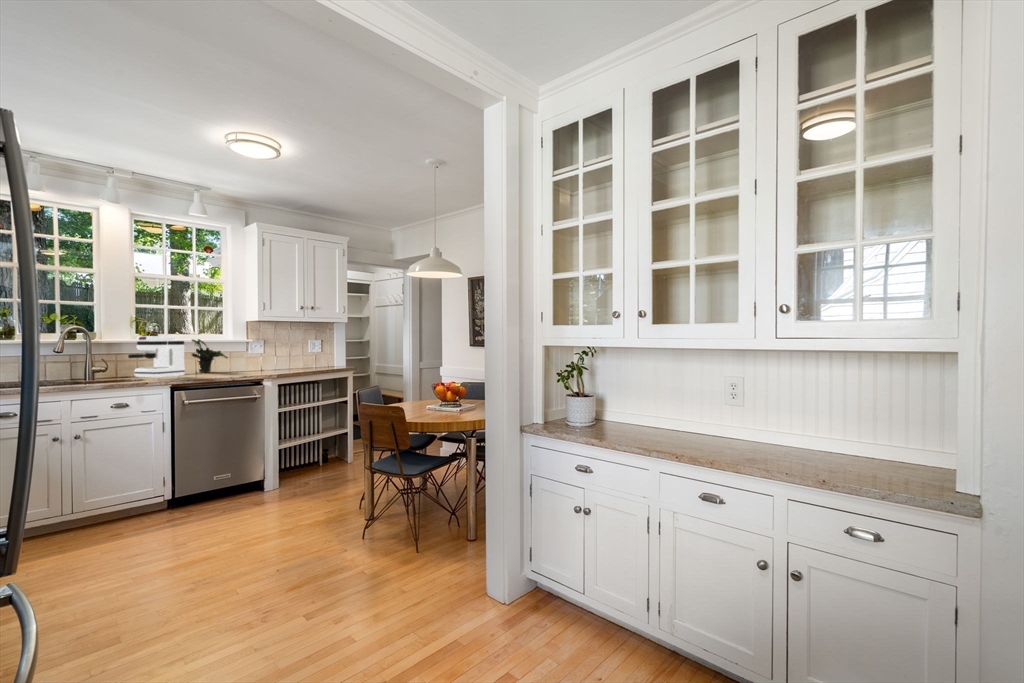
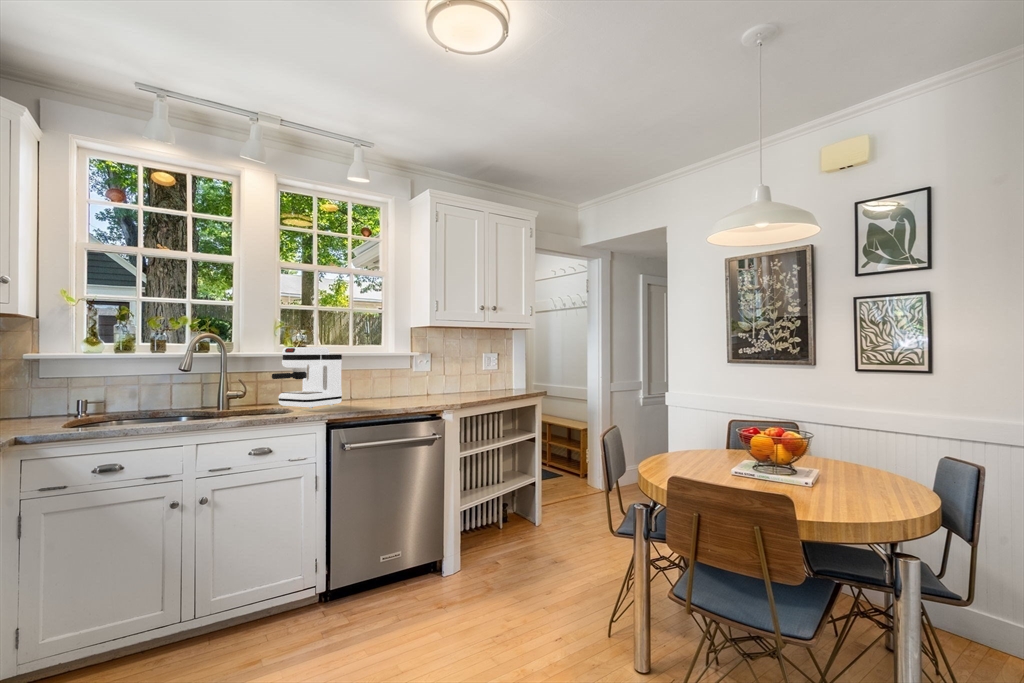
potted plant: present [192,339,228,373] -> none [345,352,391,398]

